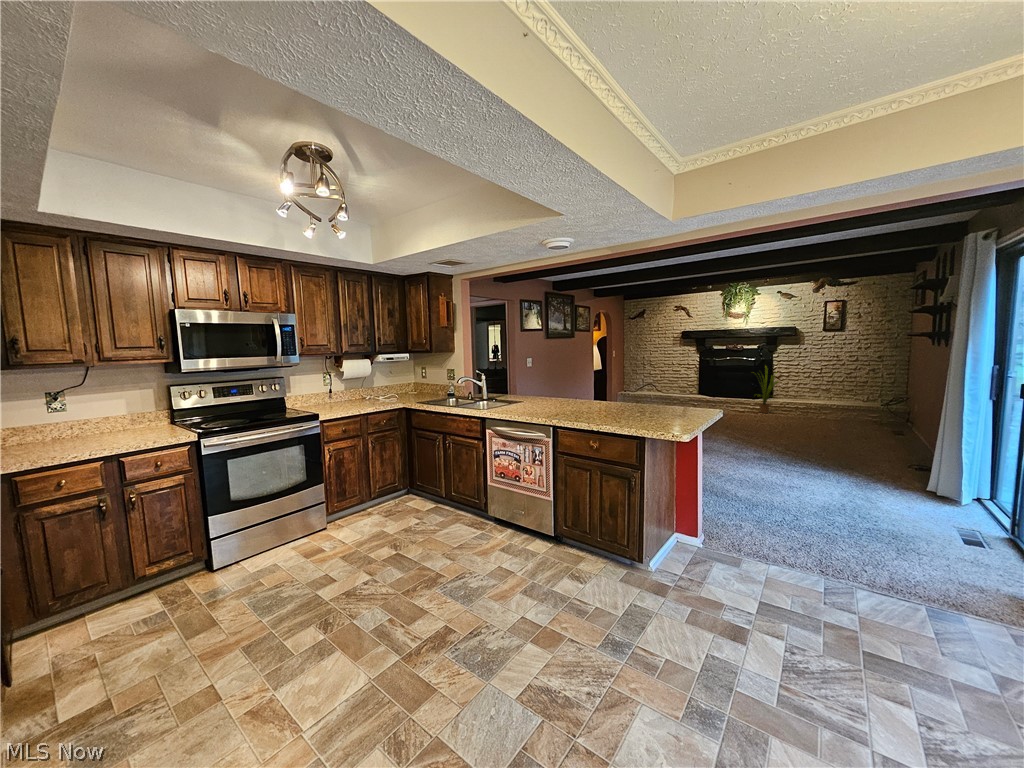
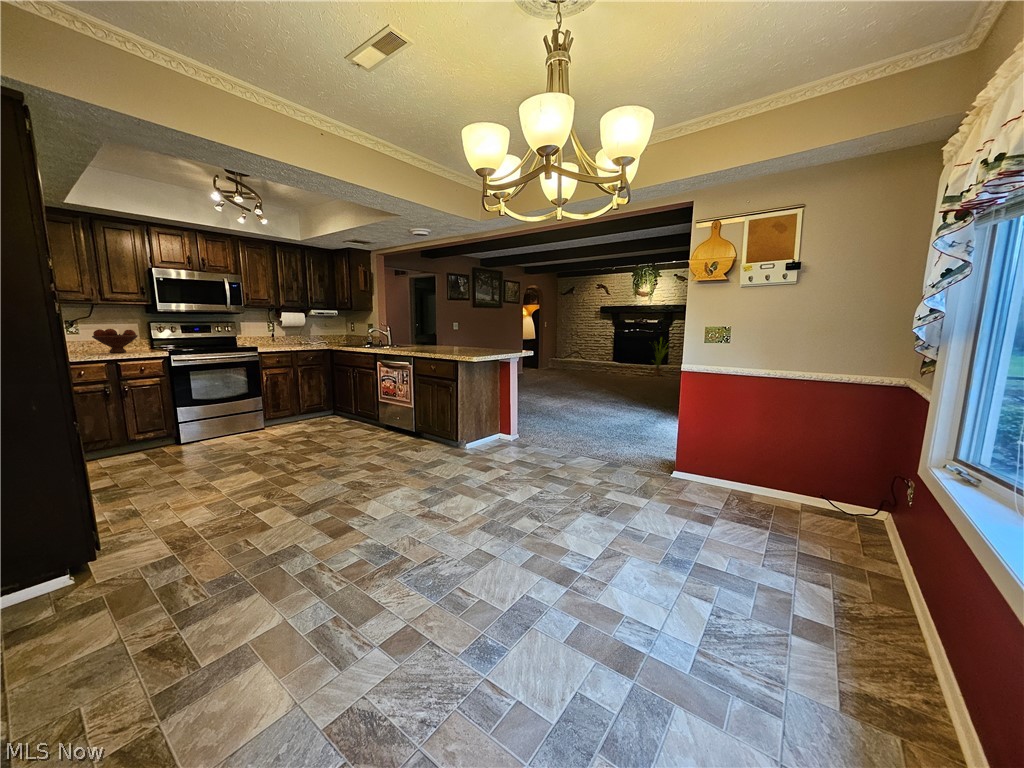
fruit bowl: none [83,404,153,442] -> present [92,329,138,353]

